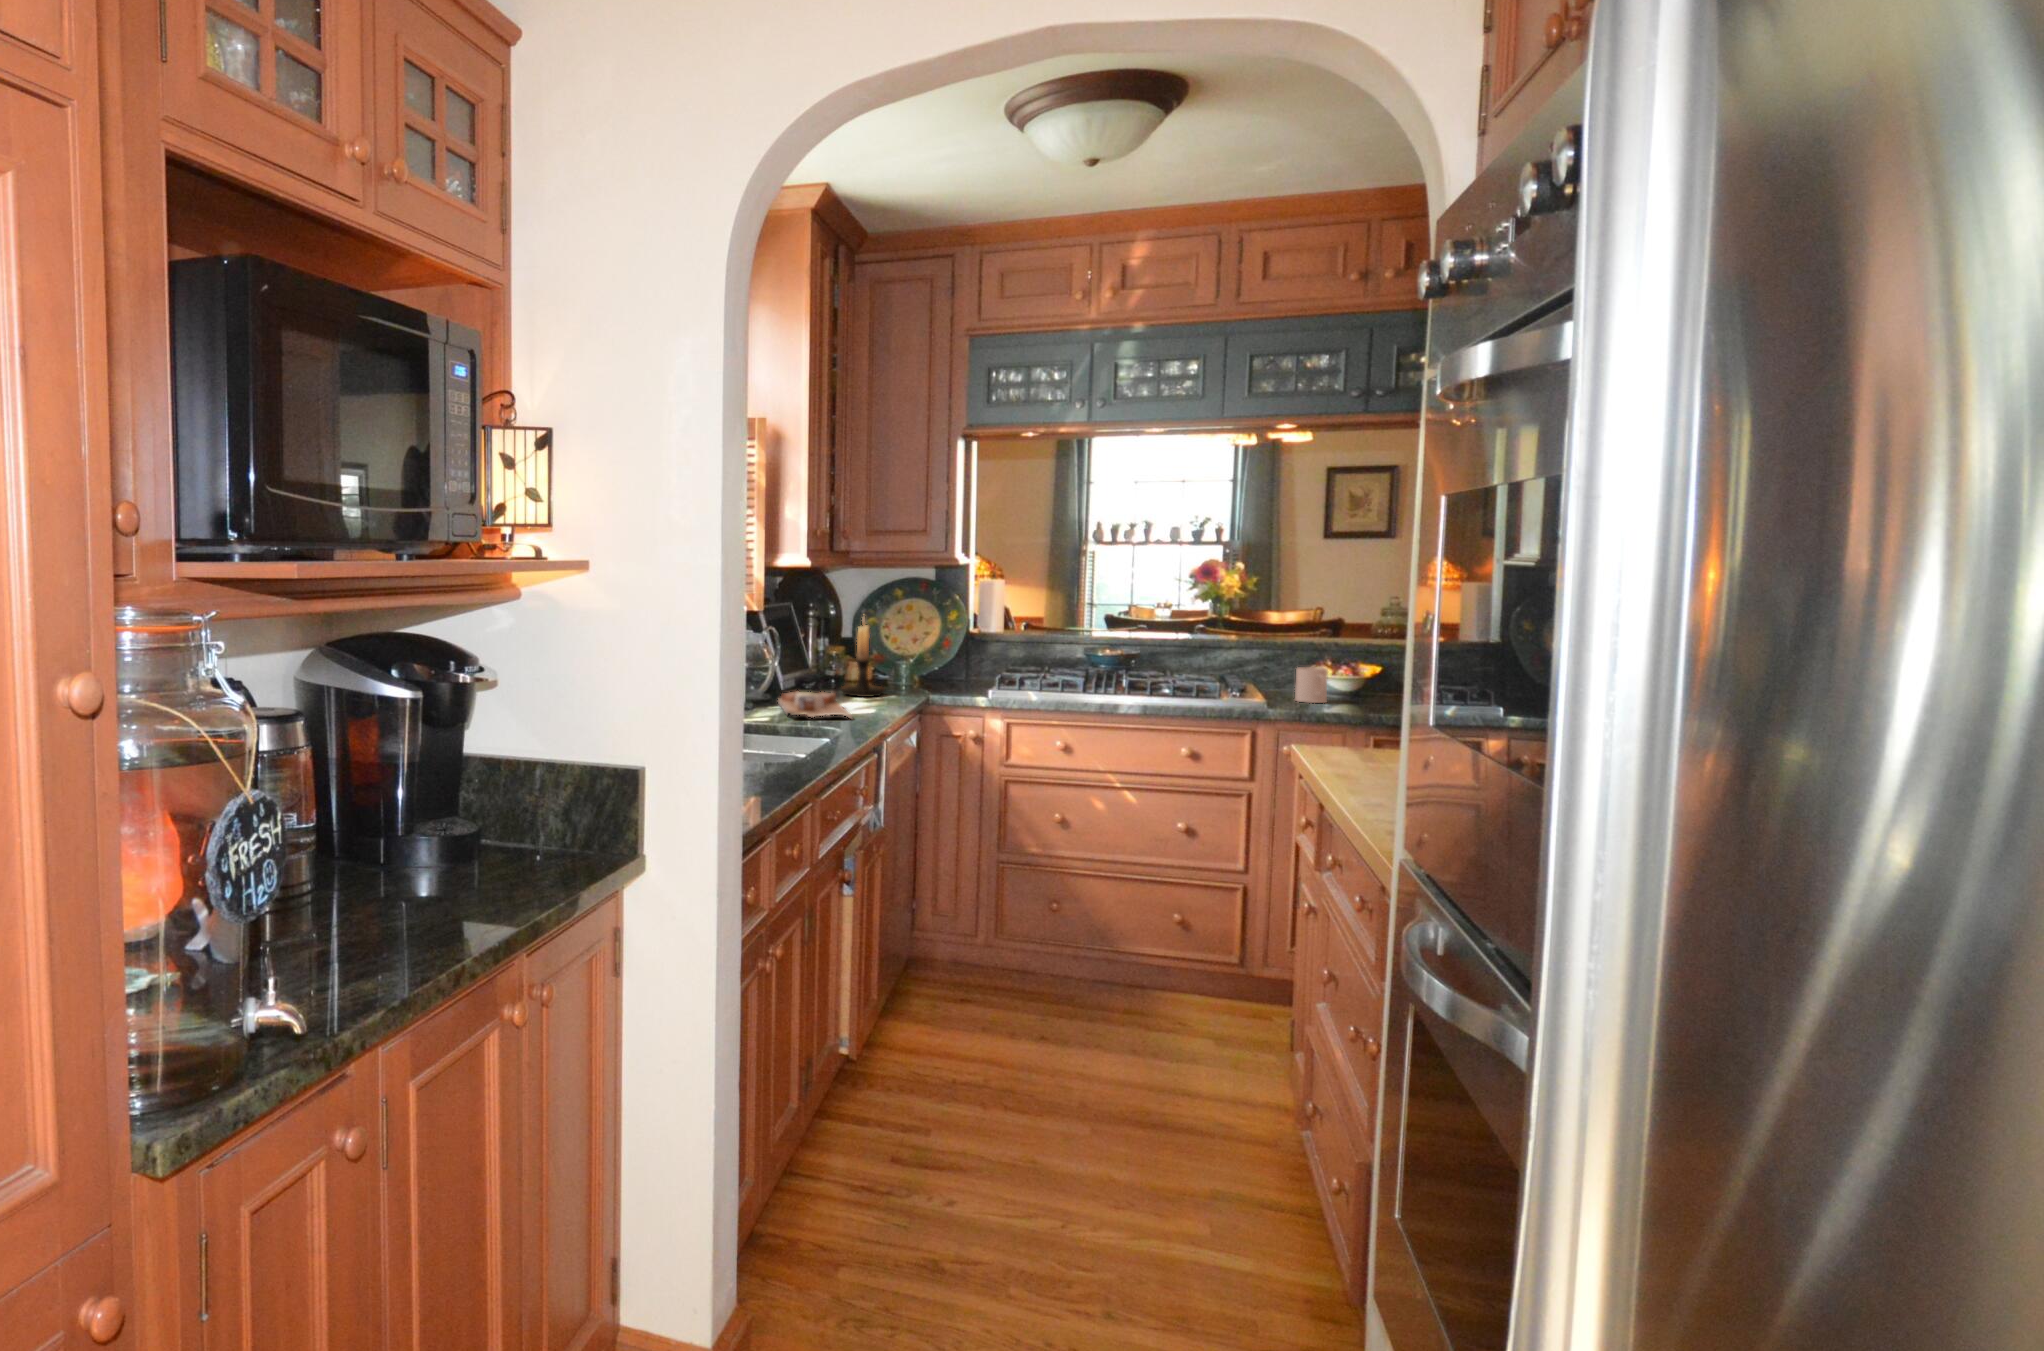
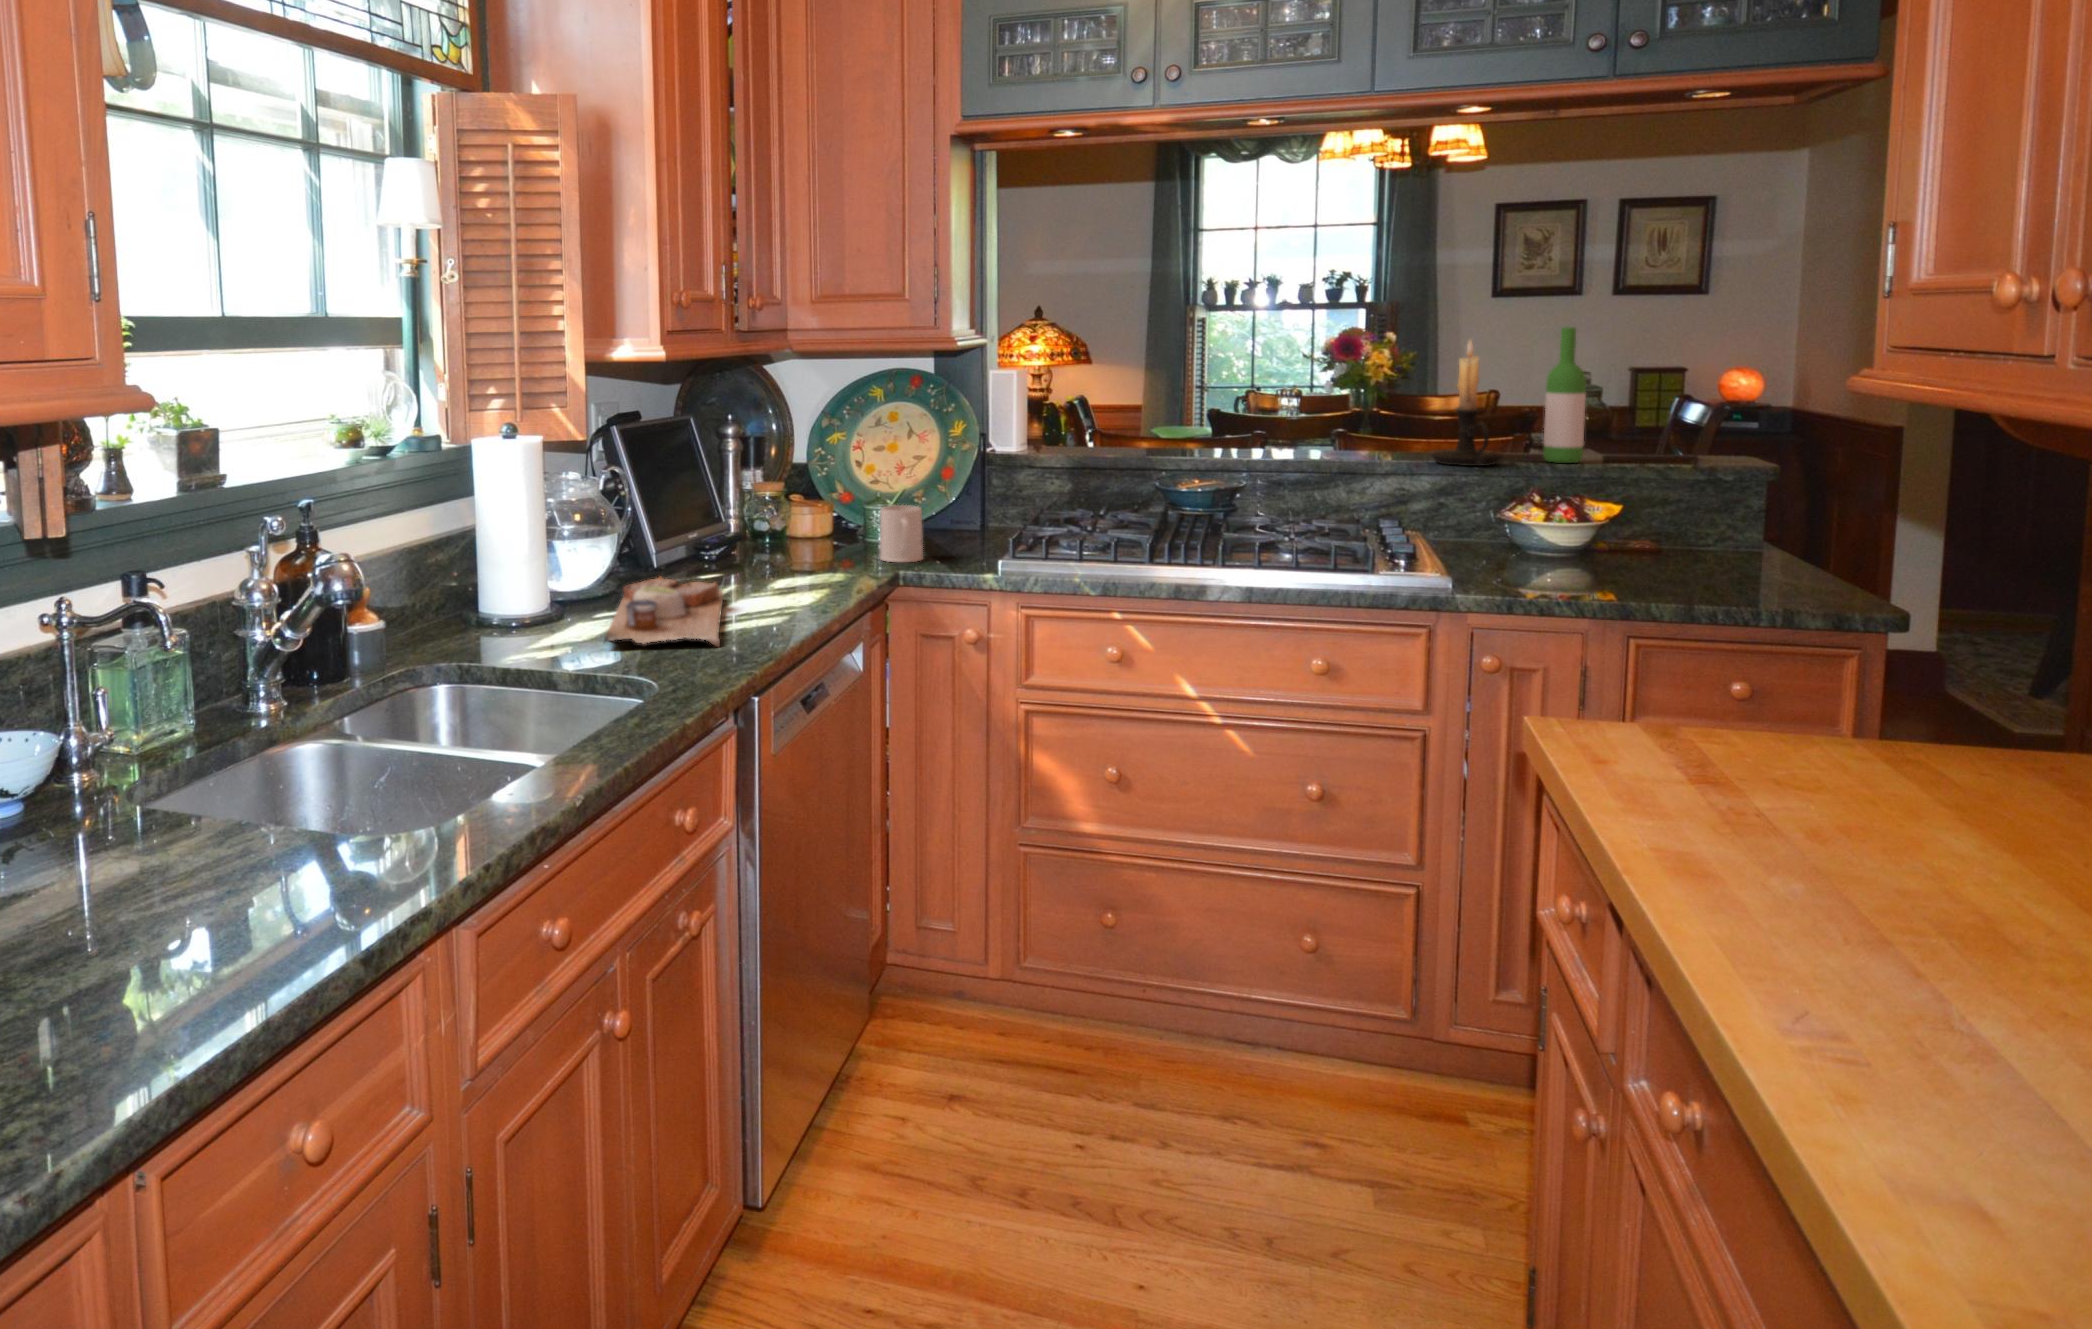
wine bottle: none [1334,557,1362,642] -> present [1543,327,1586,463]
candle holder: present [841,618,885,697] -> present [1430,340,1503,466]
mug: present [1295,667,1328,703] -> present [880,505,923,563]

